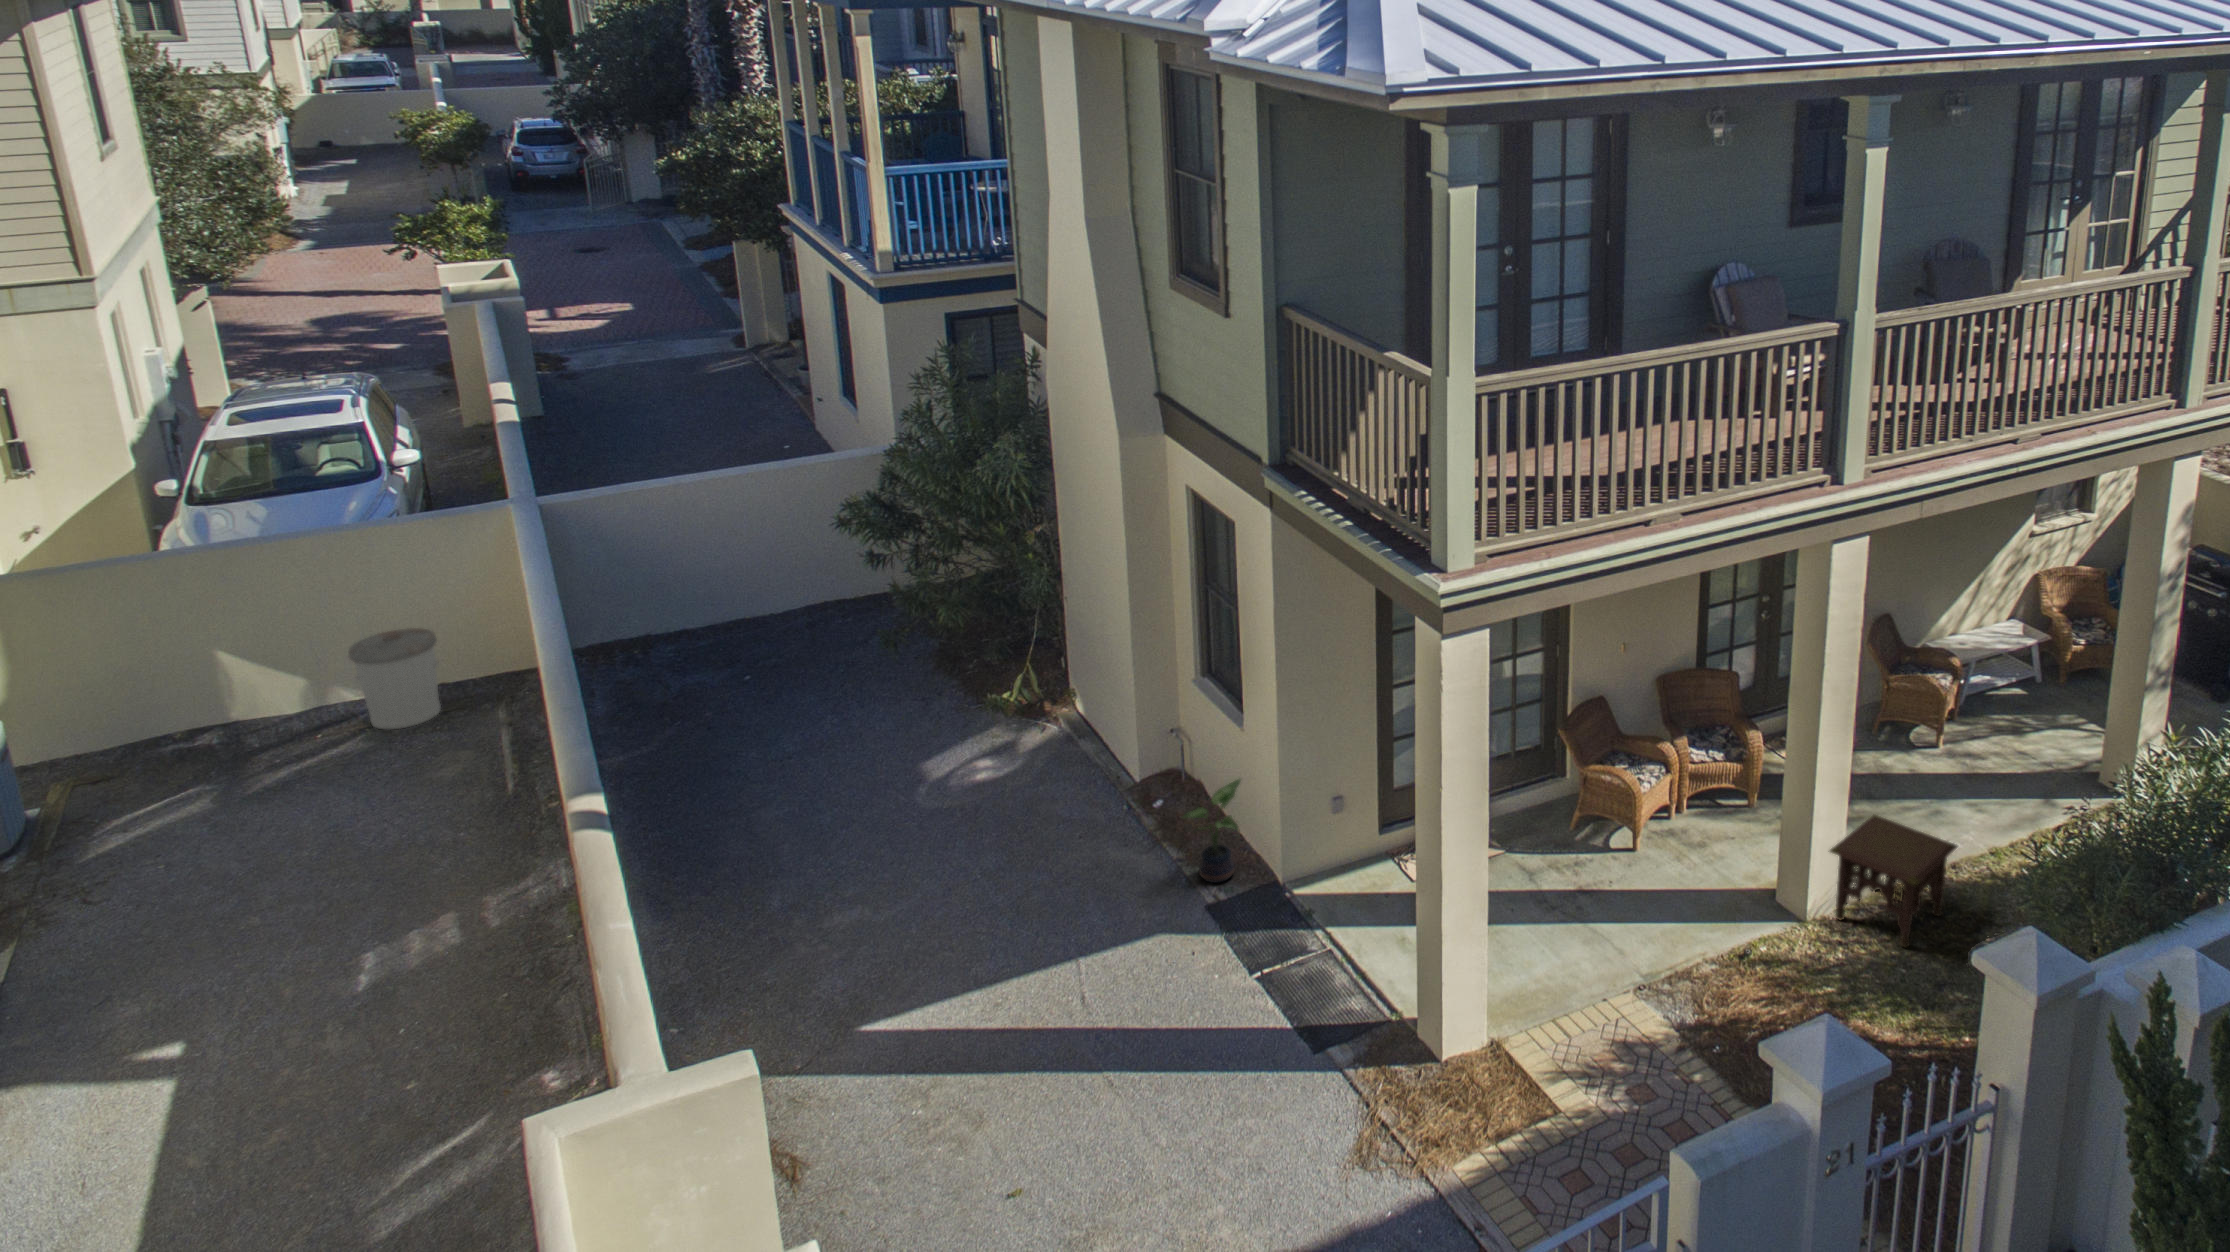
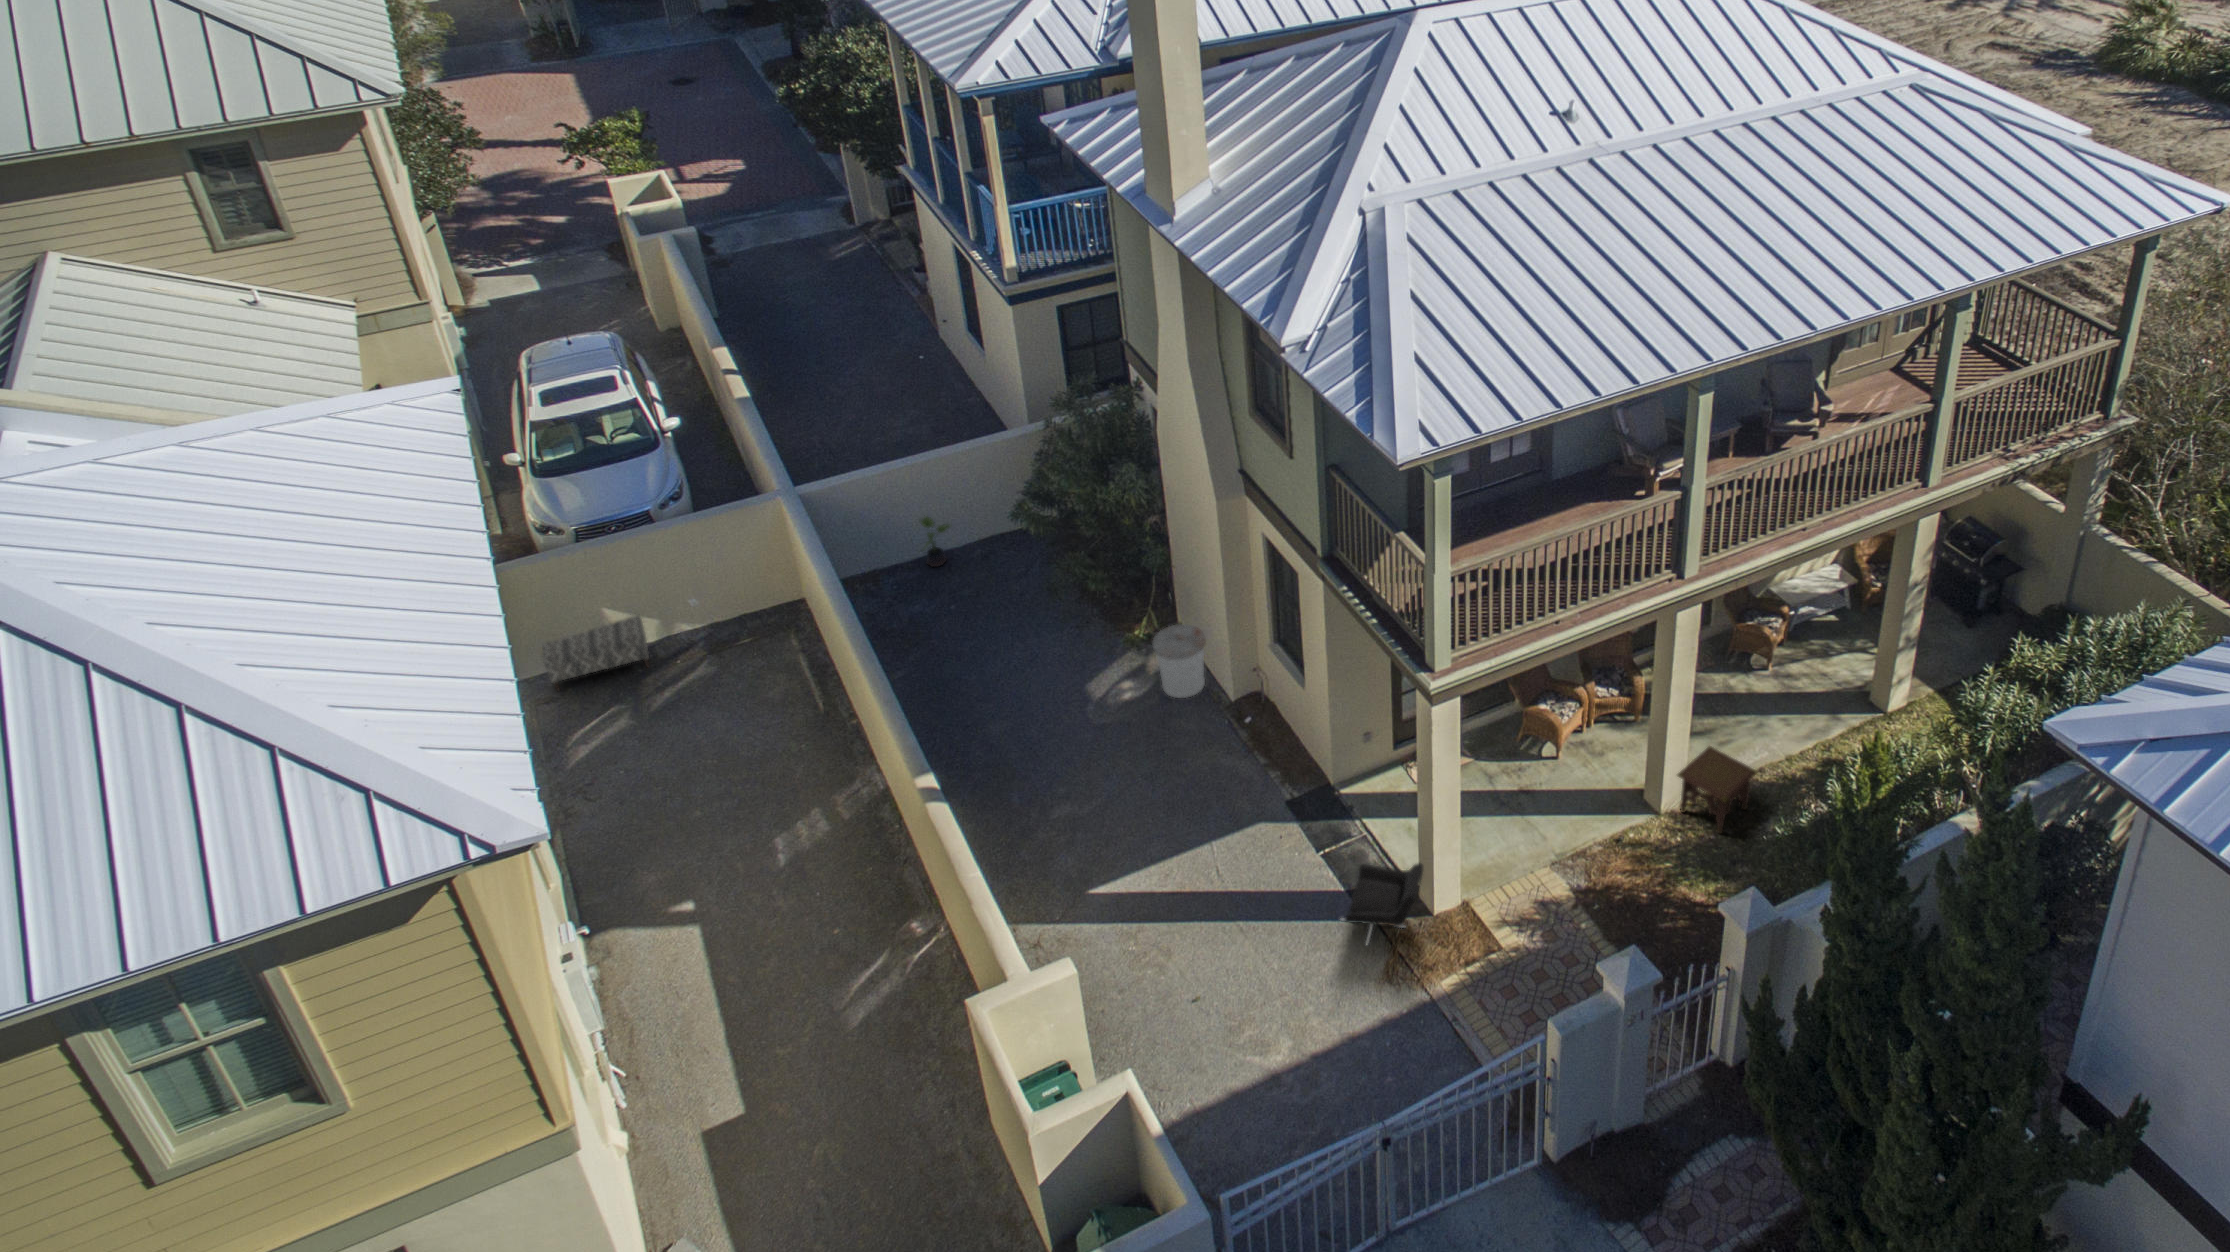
trash can: present [348,628,441,730] -> present [1152,624,1206,698]
bench: none [103,669,286,775] -> present [542,614,650,690]
potted plant: present [1183,779,1241,883] -> present [920,517,950,567]
lounge chair: none [1281,961,1425,1111] -> present [1341,863,1423,945]

